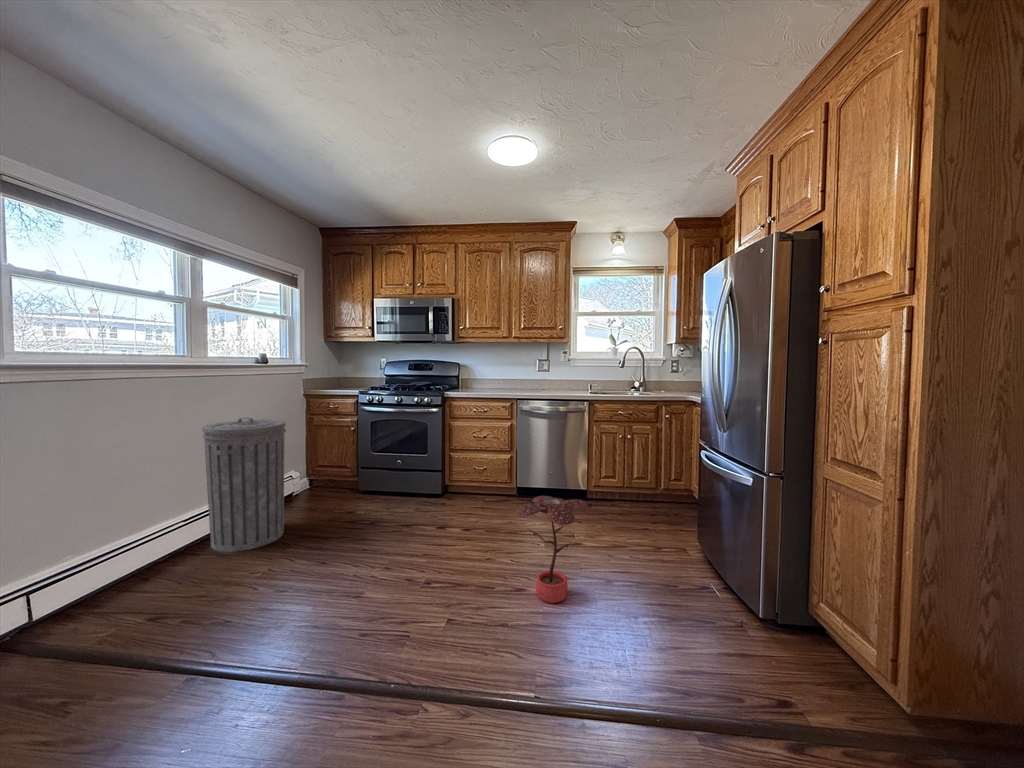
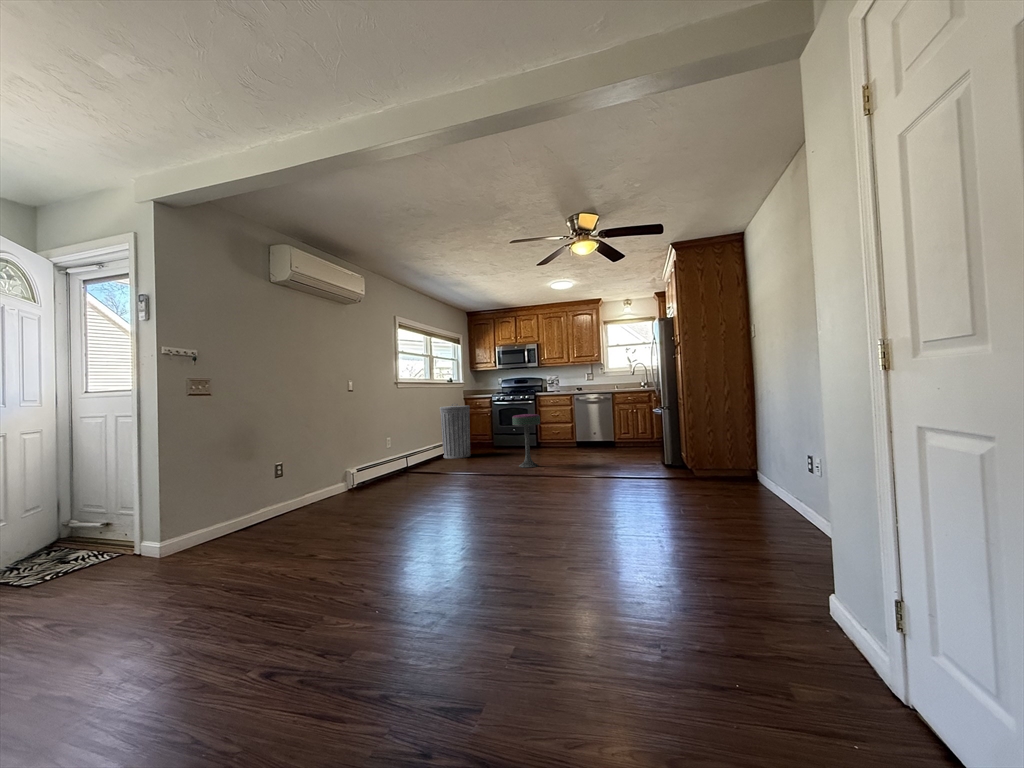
bar stool: none [346,480,433,656] -> present [512,414,540,468]
potted plant: present [516,496,587,603] -> none [570,423,599,462]

